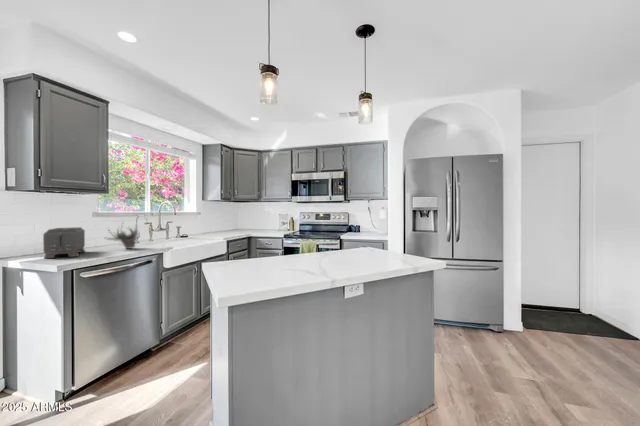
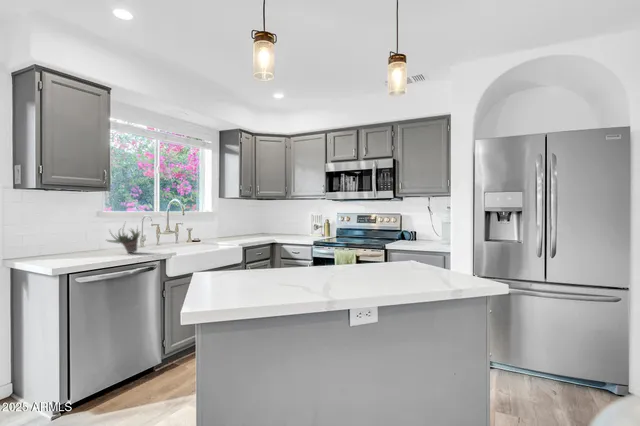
toaster: present [43,227,85,258] -> none [47,228,87,260]

